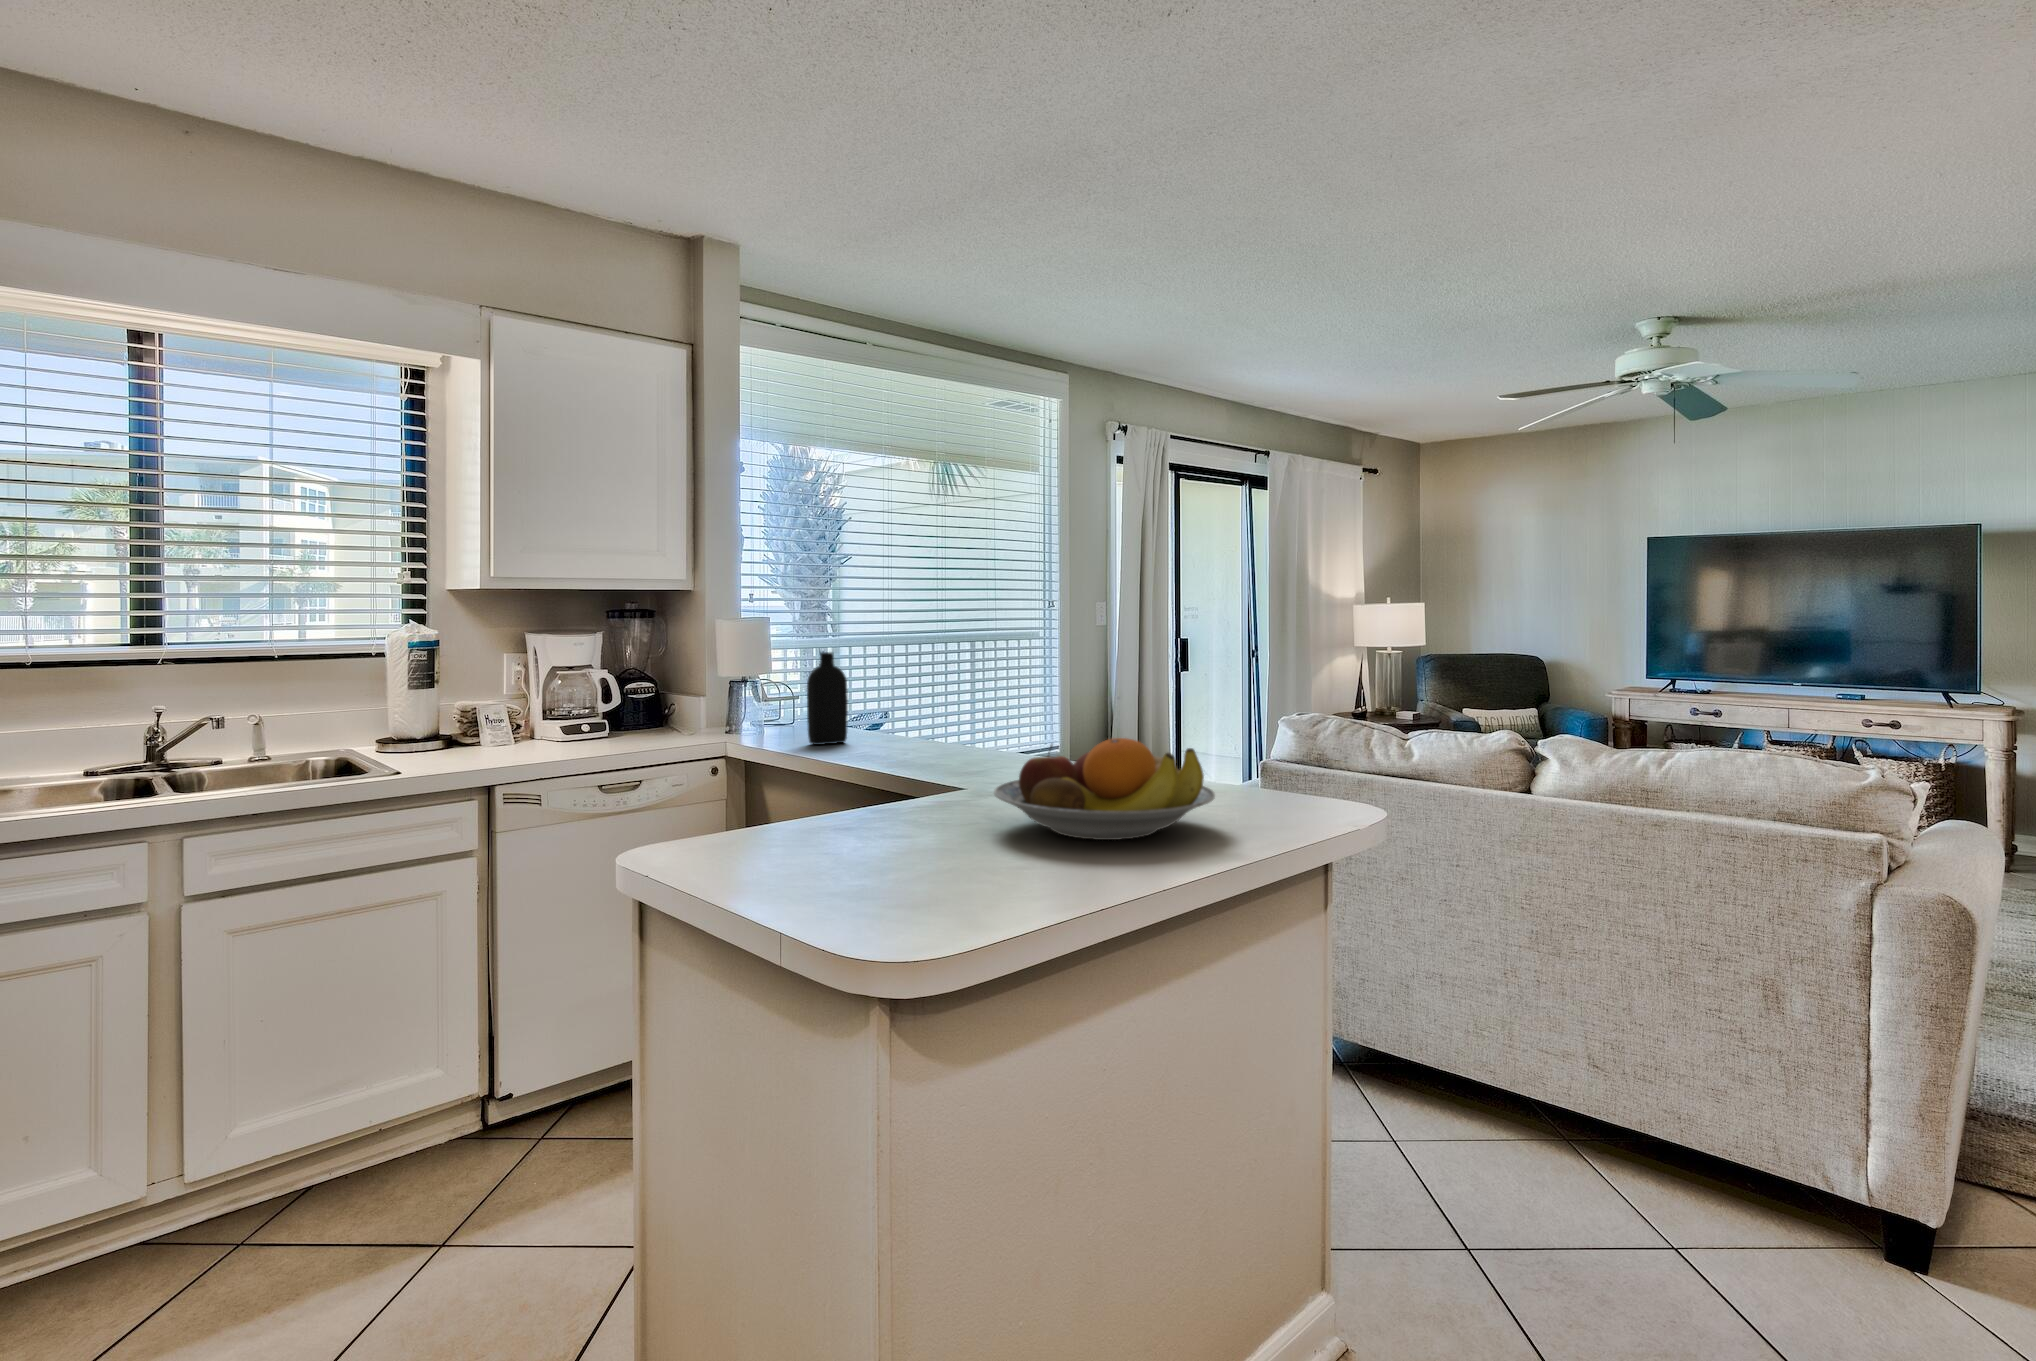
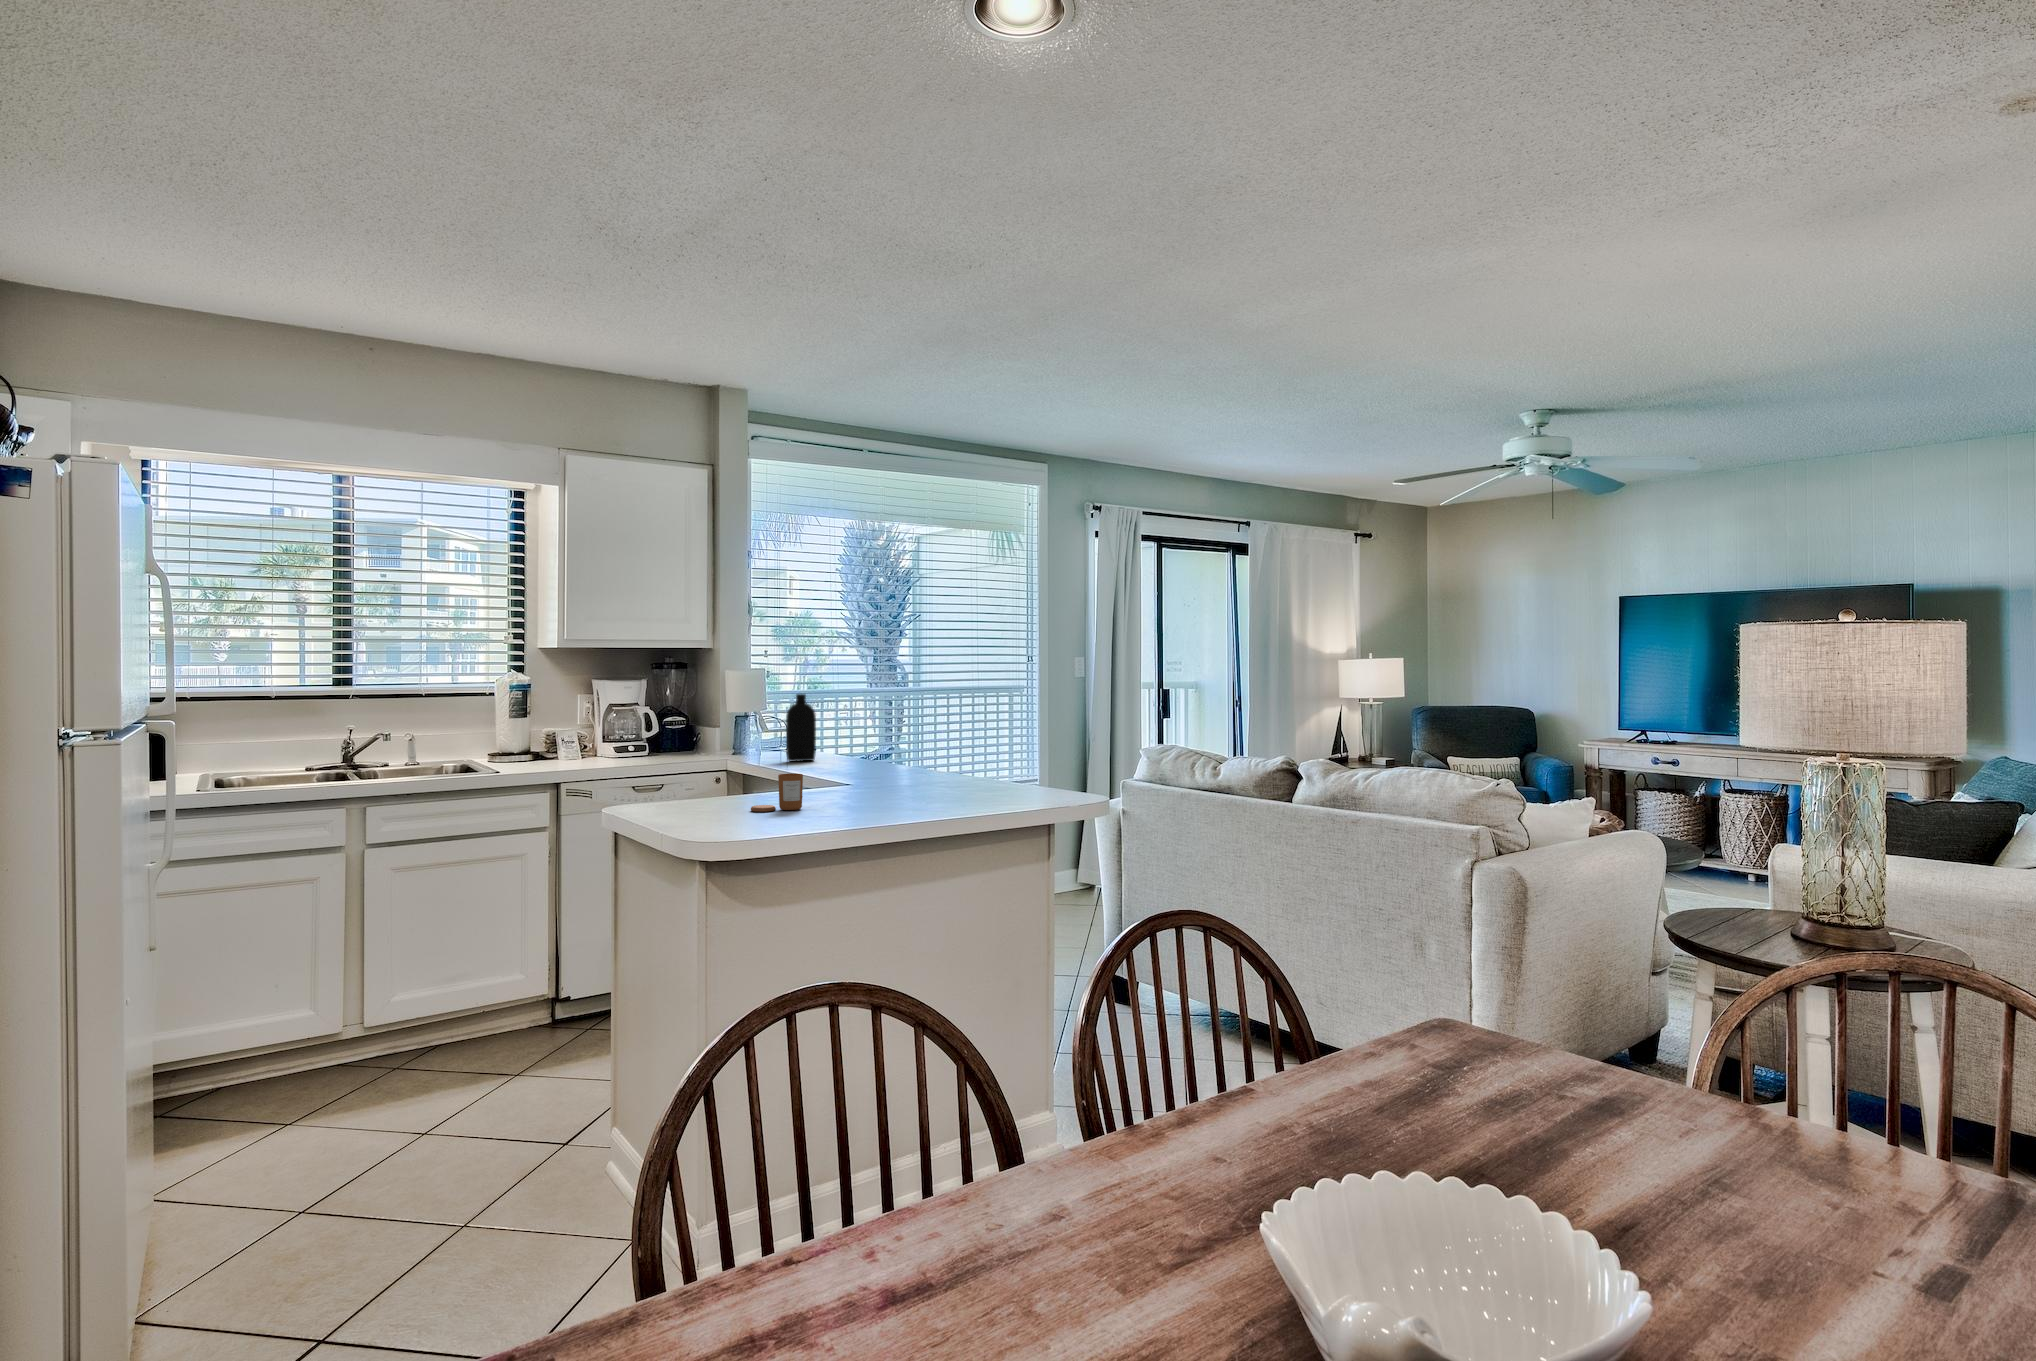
fruit bowl: present [994,738,1215,840] -> none [837,741,976,803]
candle: none [885,800,970,871] -> present [751,773,803,812]

